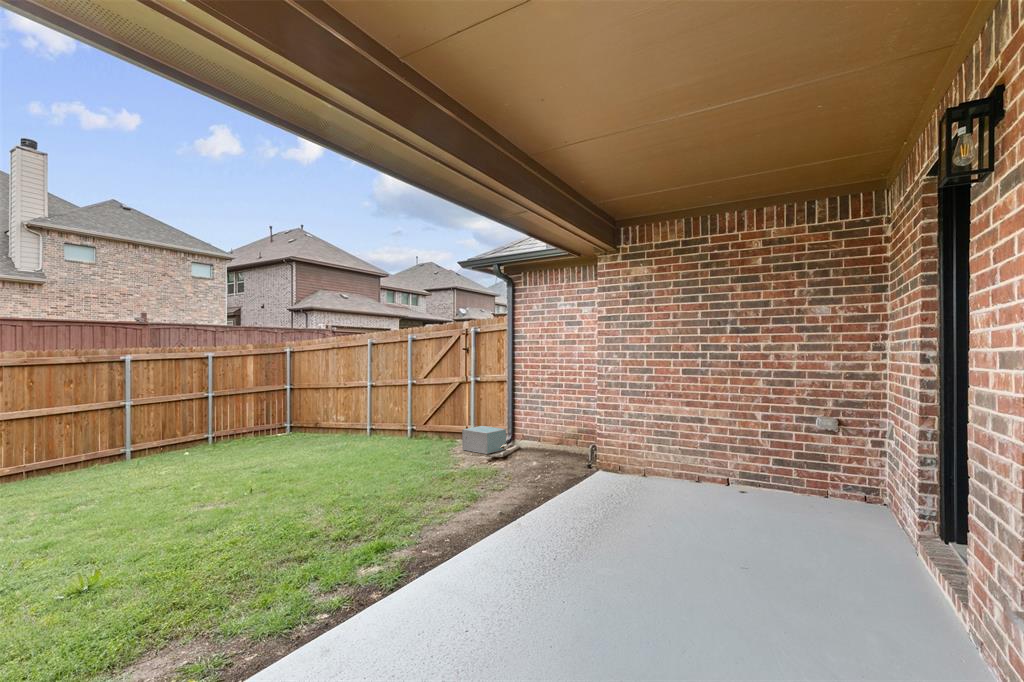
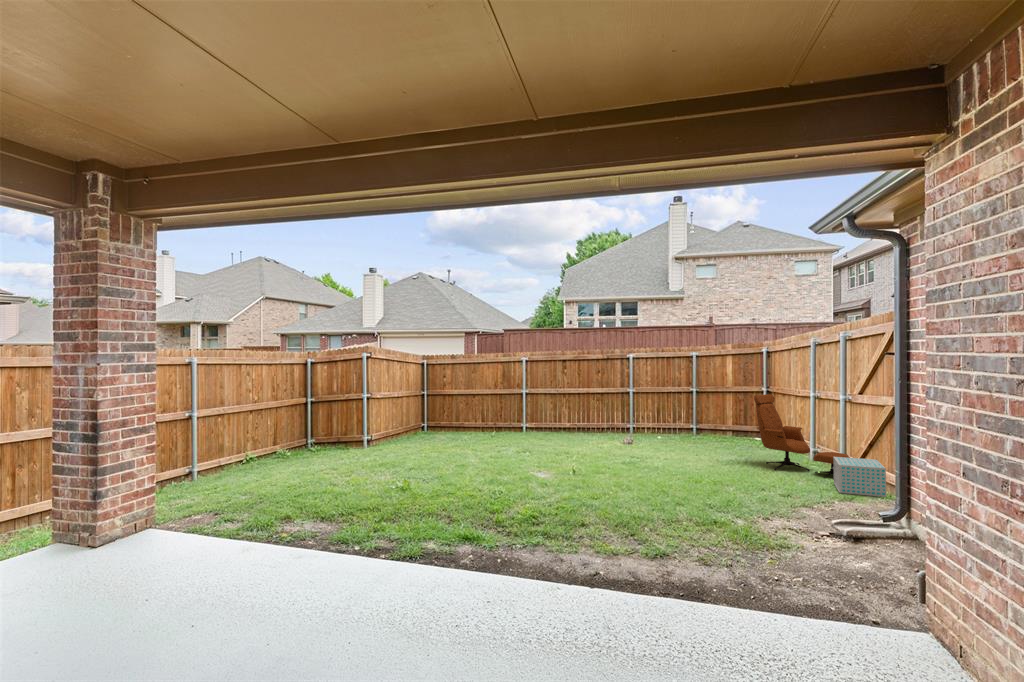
lounge chair: none [380,387,457,453] -> present [754,395,850,478]

